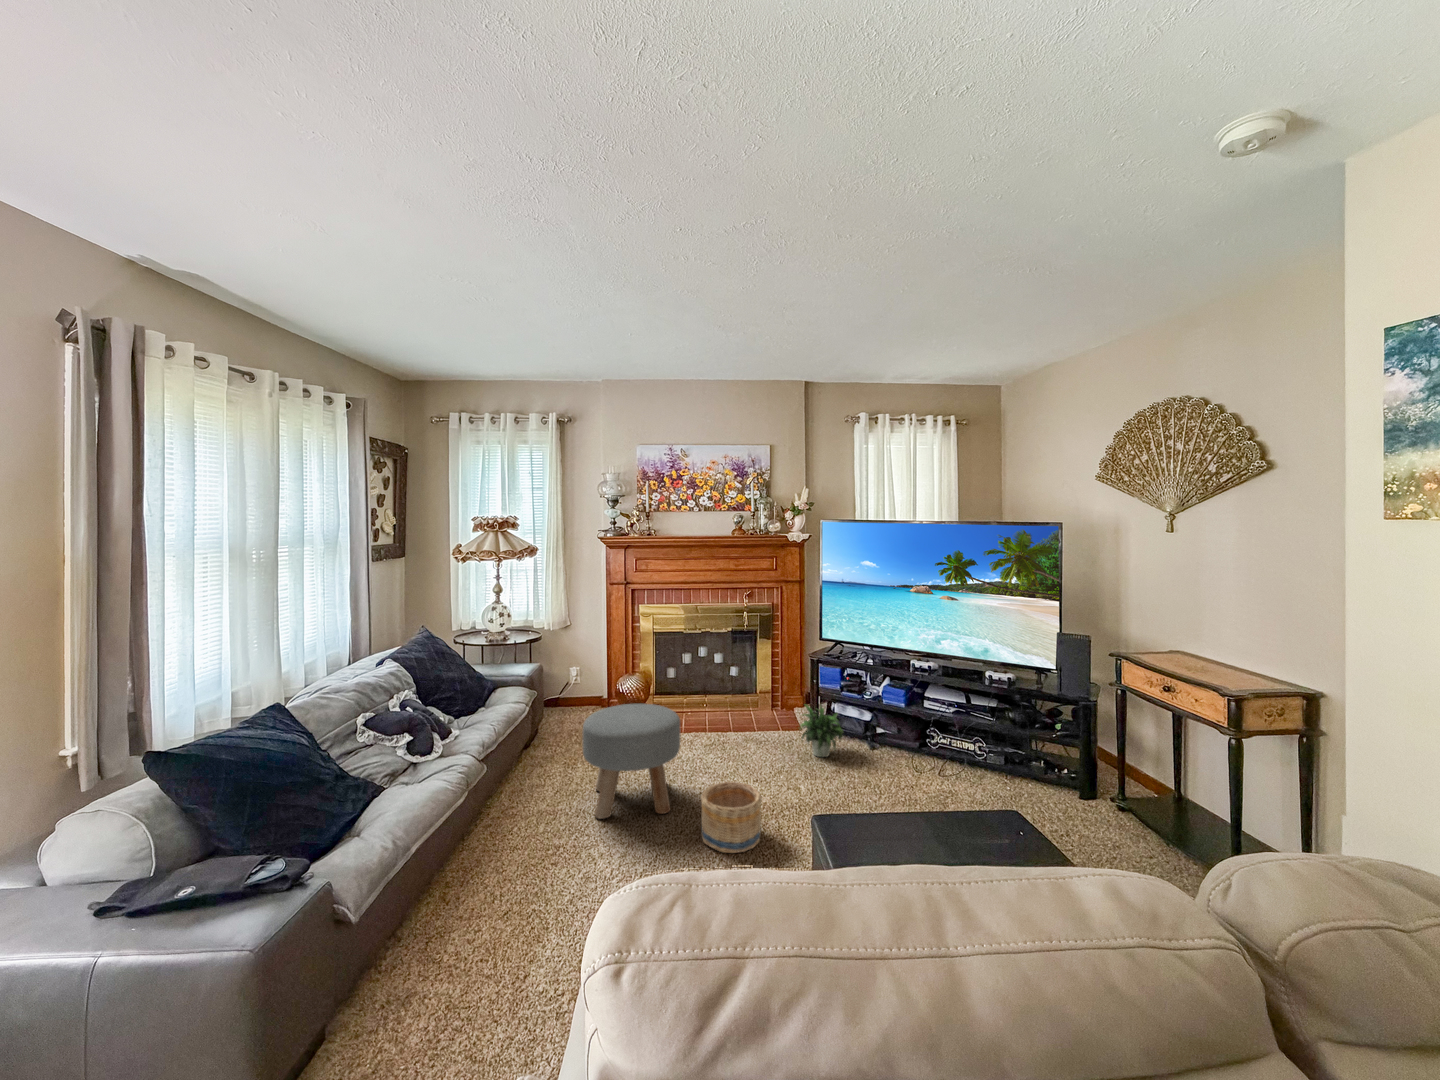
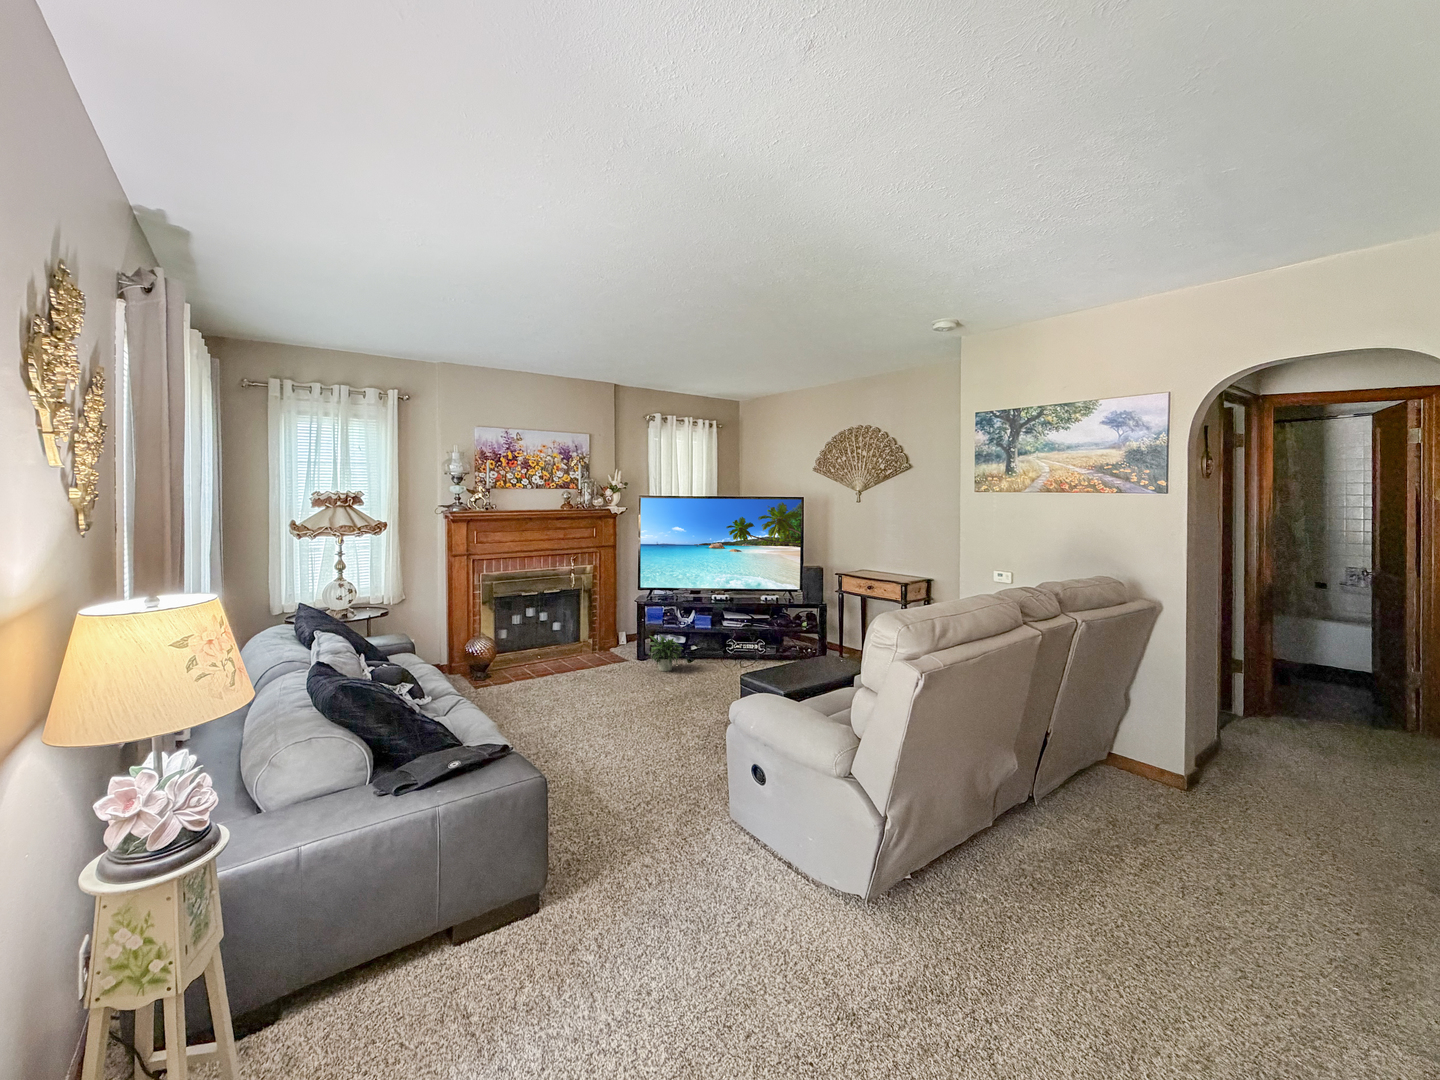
ottoman: present [583,704,680,819] -> none [519,642,599,730]
basket: present [701,782,762,853] -> none [634,681,678,725]

